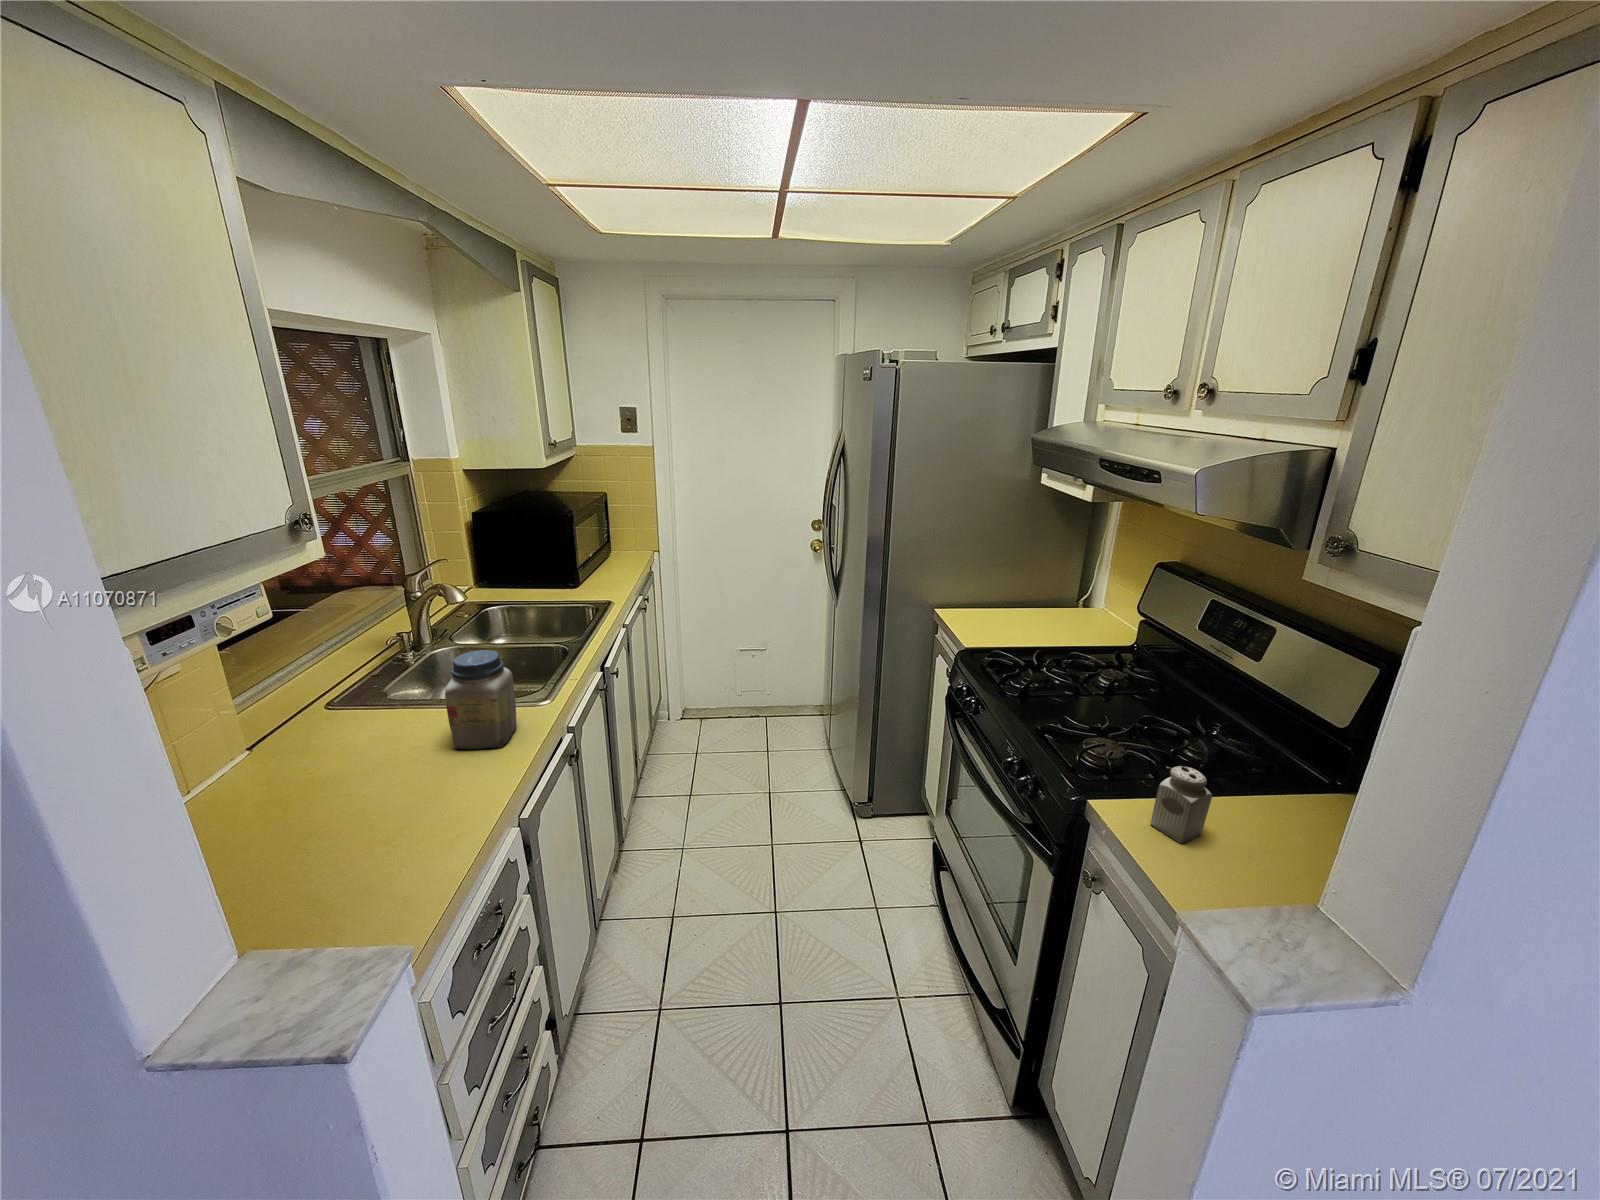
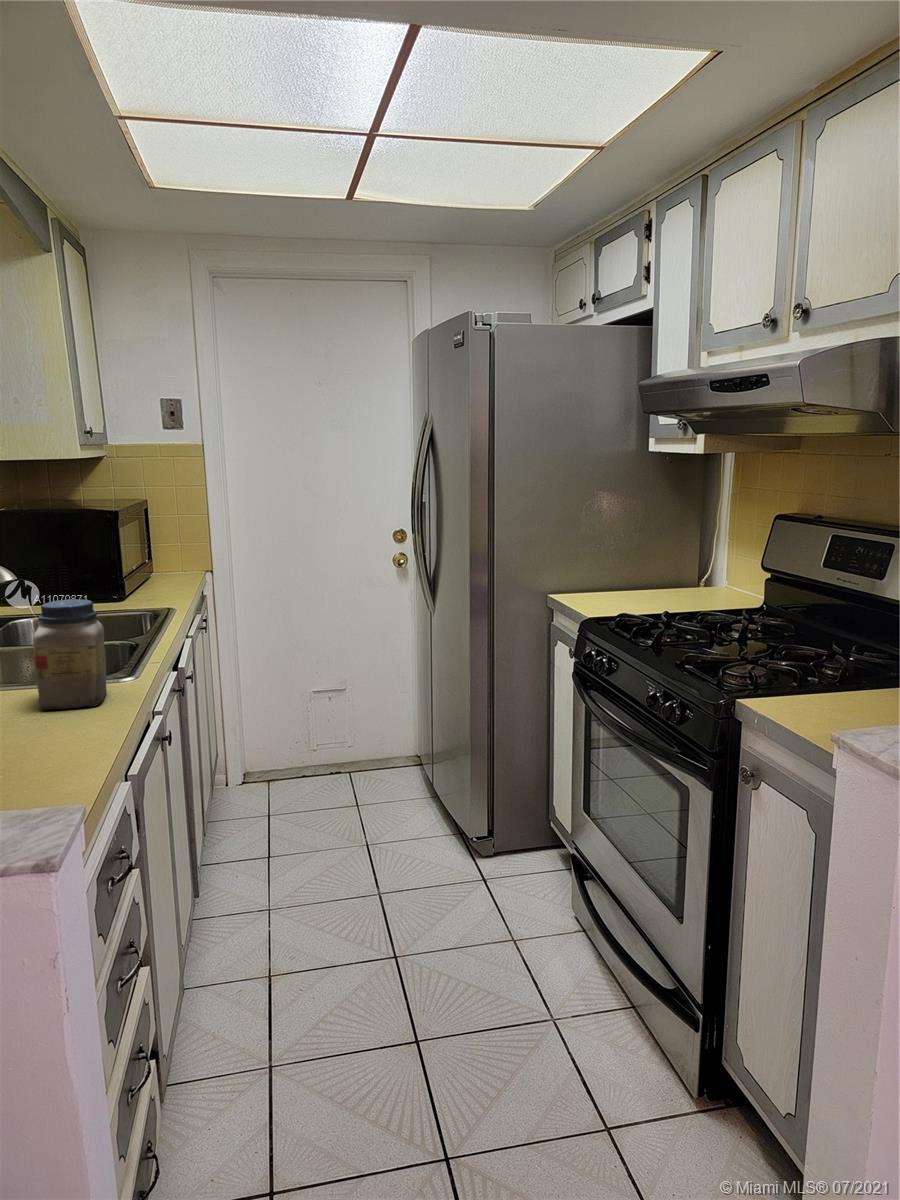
salt shaker: present [1151,766,1212,844] -> none [800,642,852,714]

